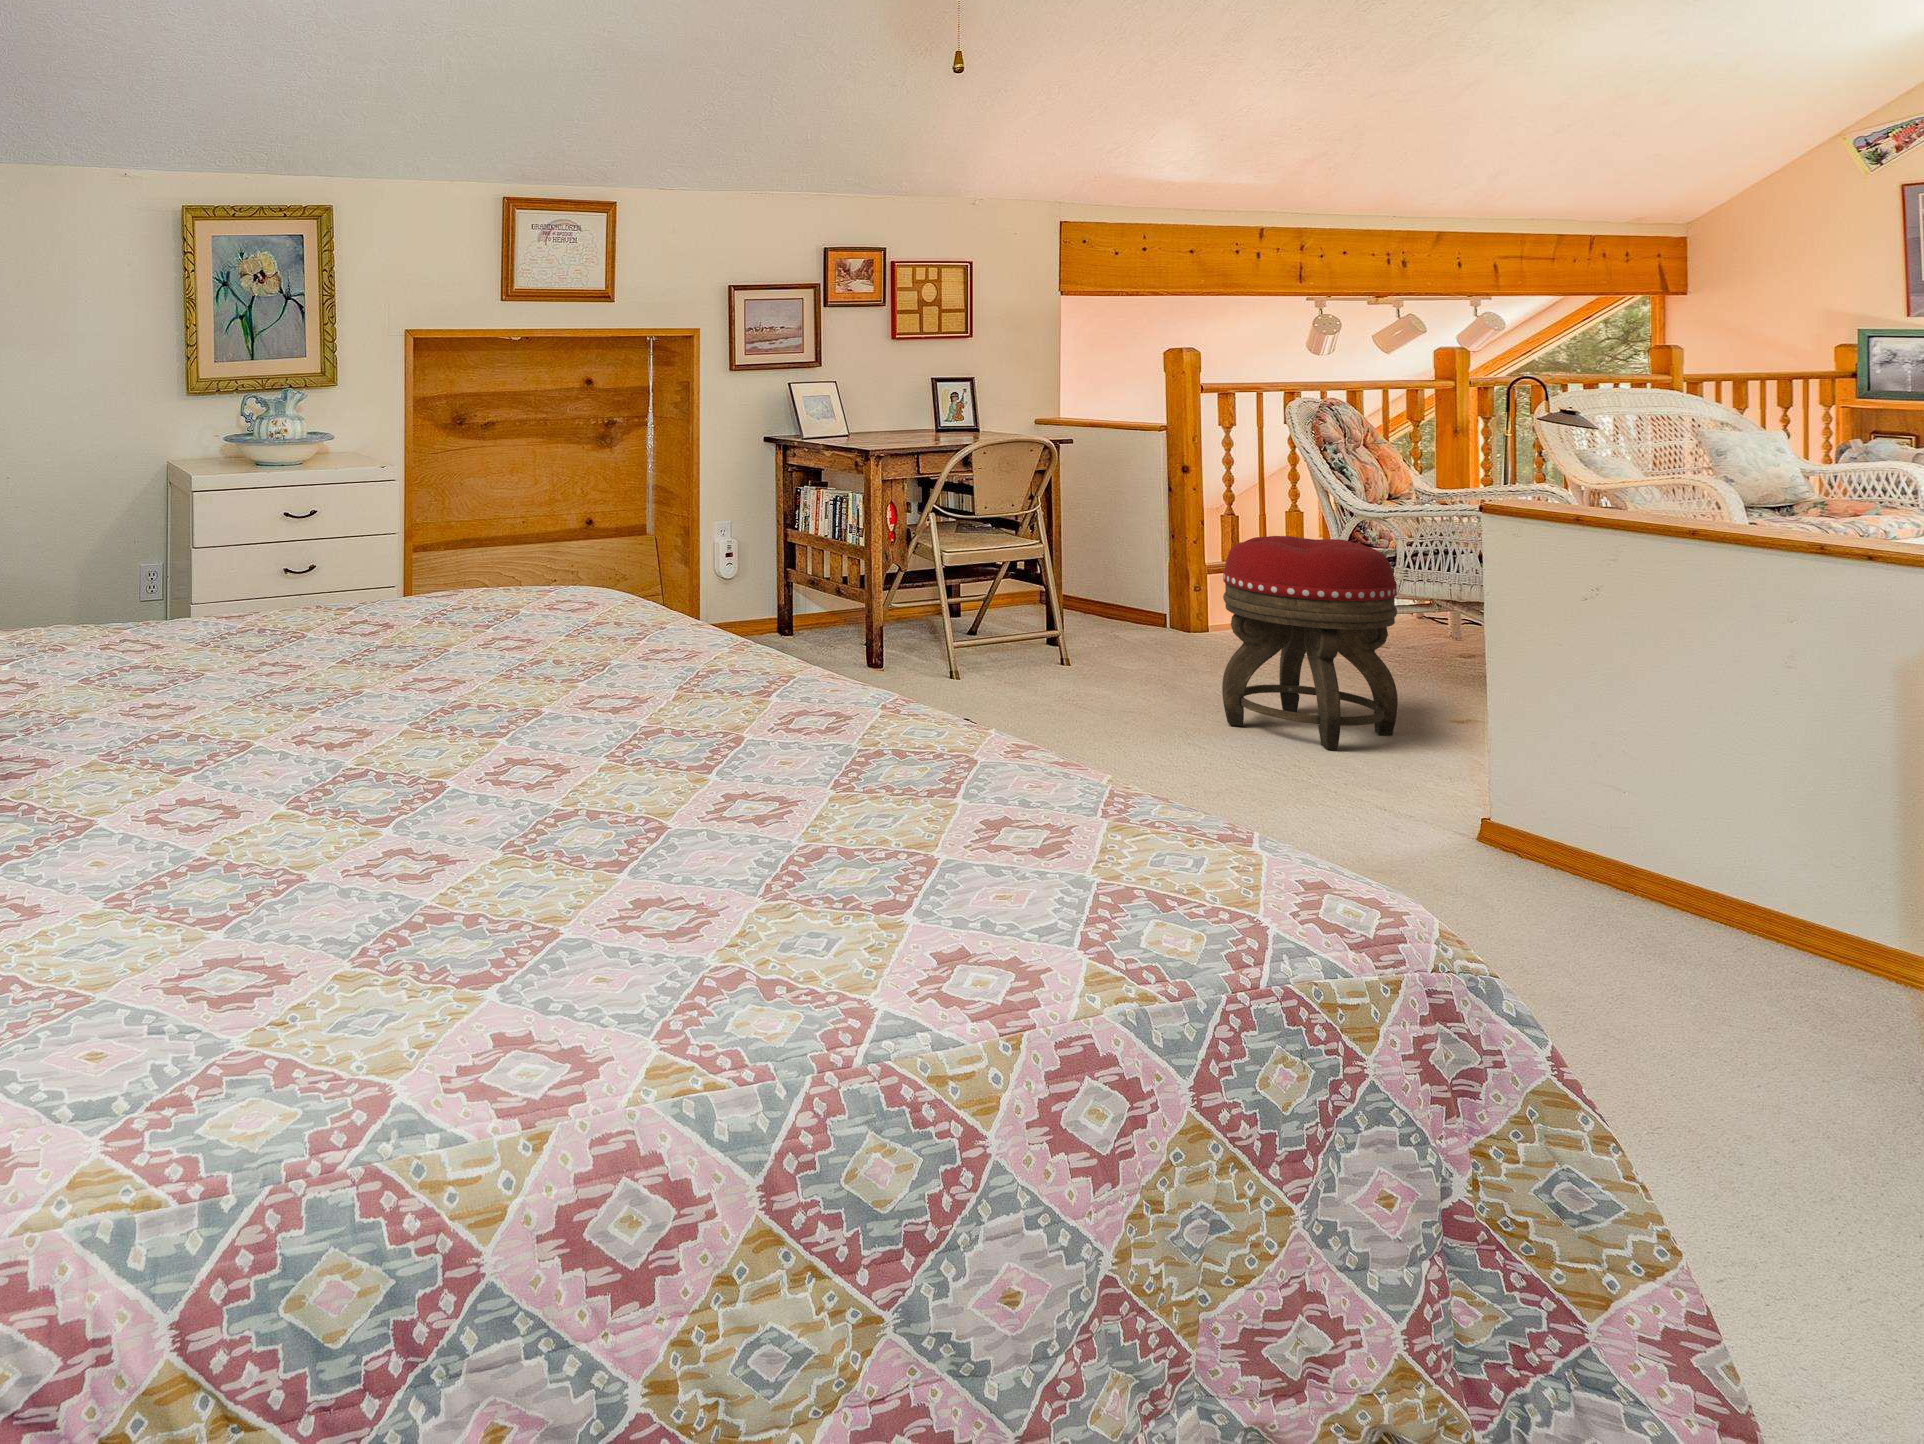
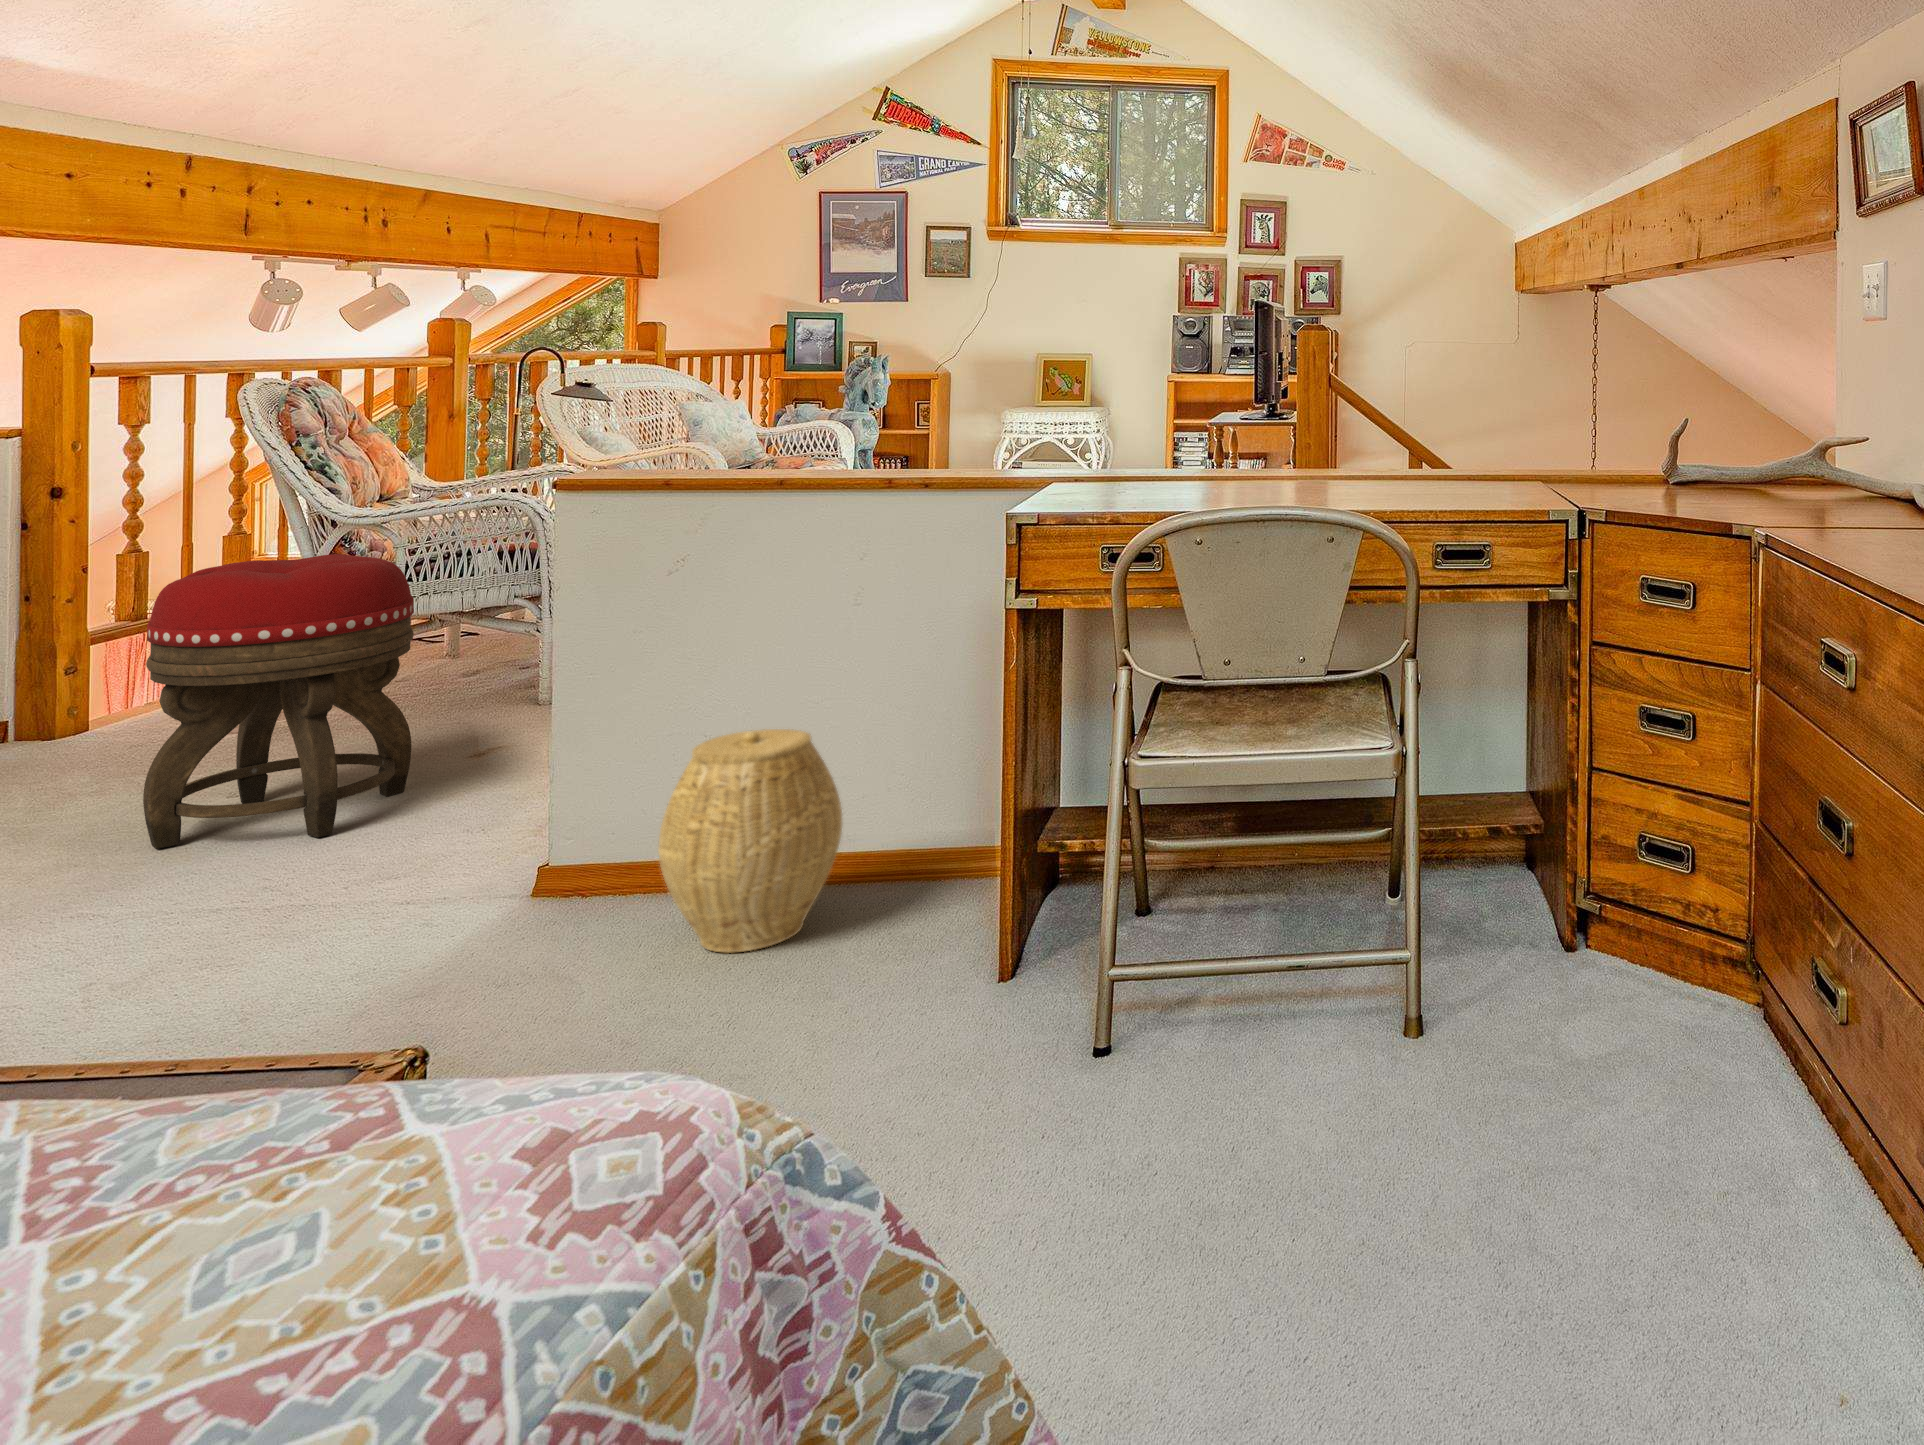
woven basket: none [1568,755,1761,961] -> present [658,729,842,953]

